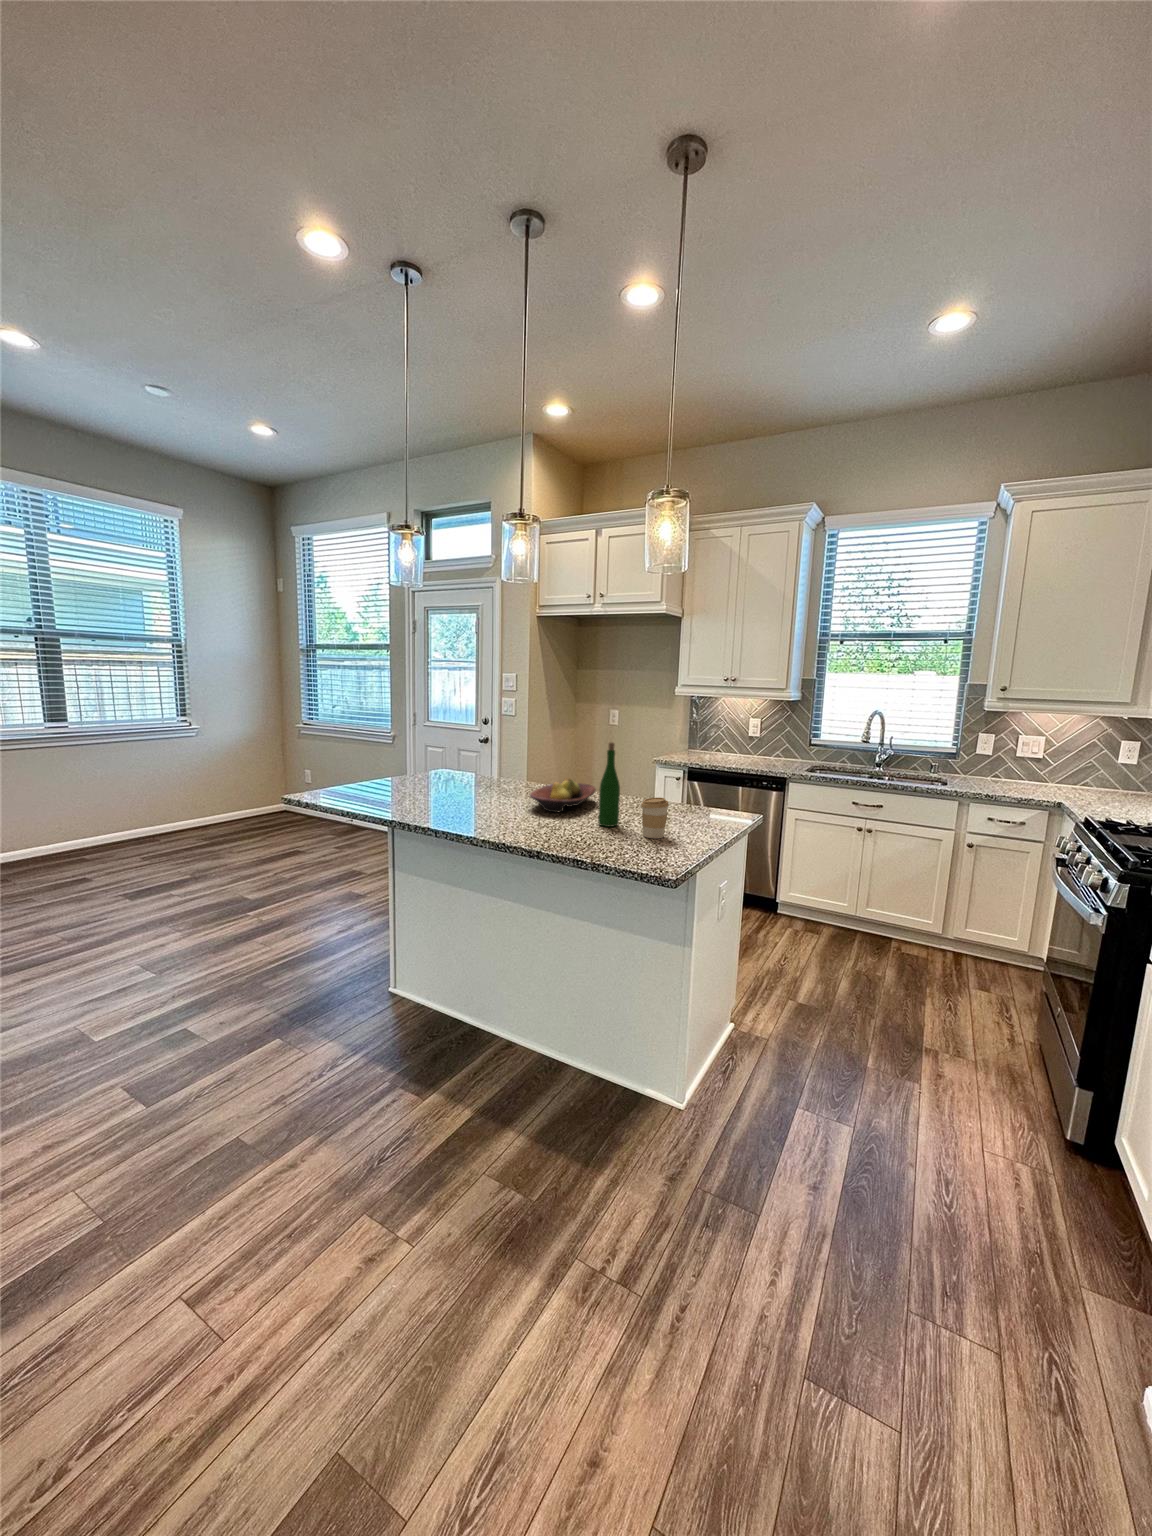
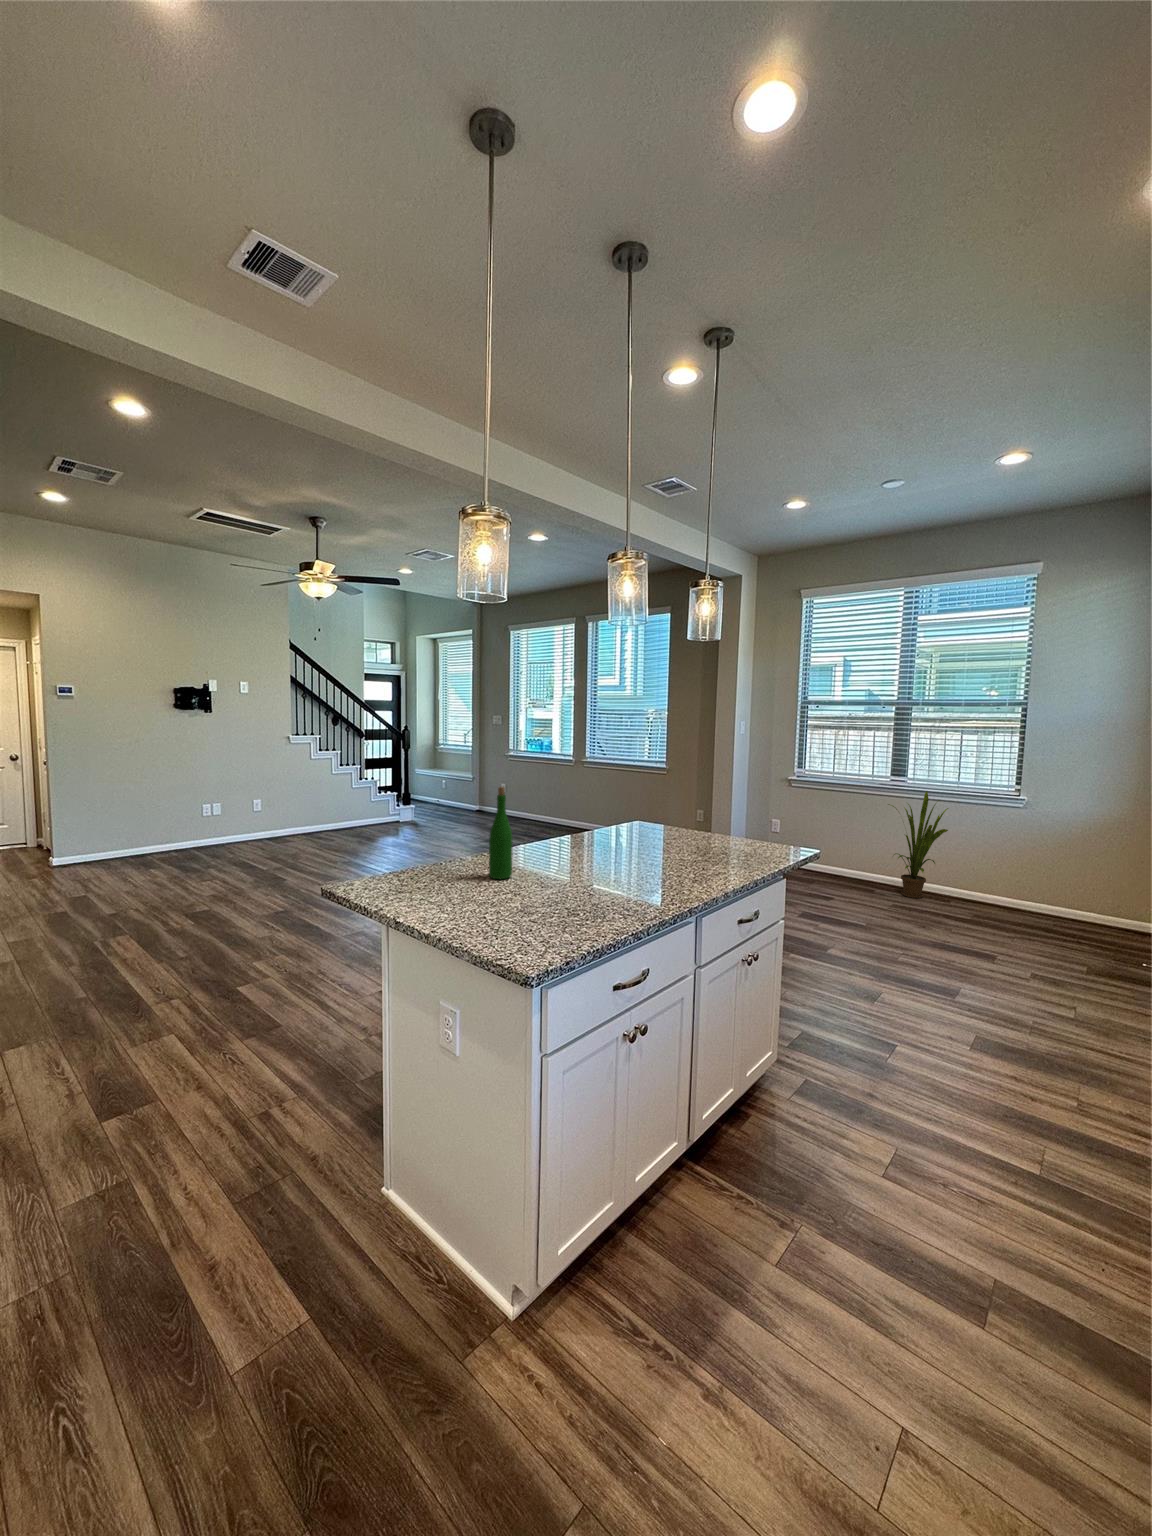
house plant: none [79,734,161,850] -> present [888,791,948,898]
fruit bowl: present [529,777,596,812] -> none [544,837,651,877]
coffee cup: present [641,798,669,839] -> none [430,845,461,890]

